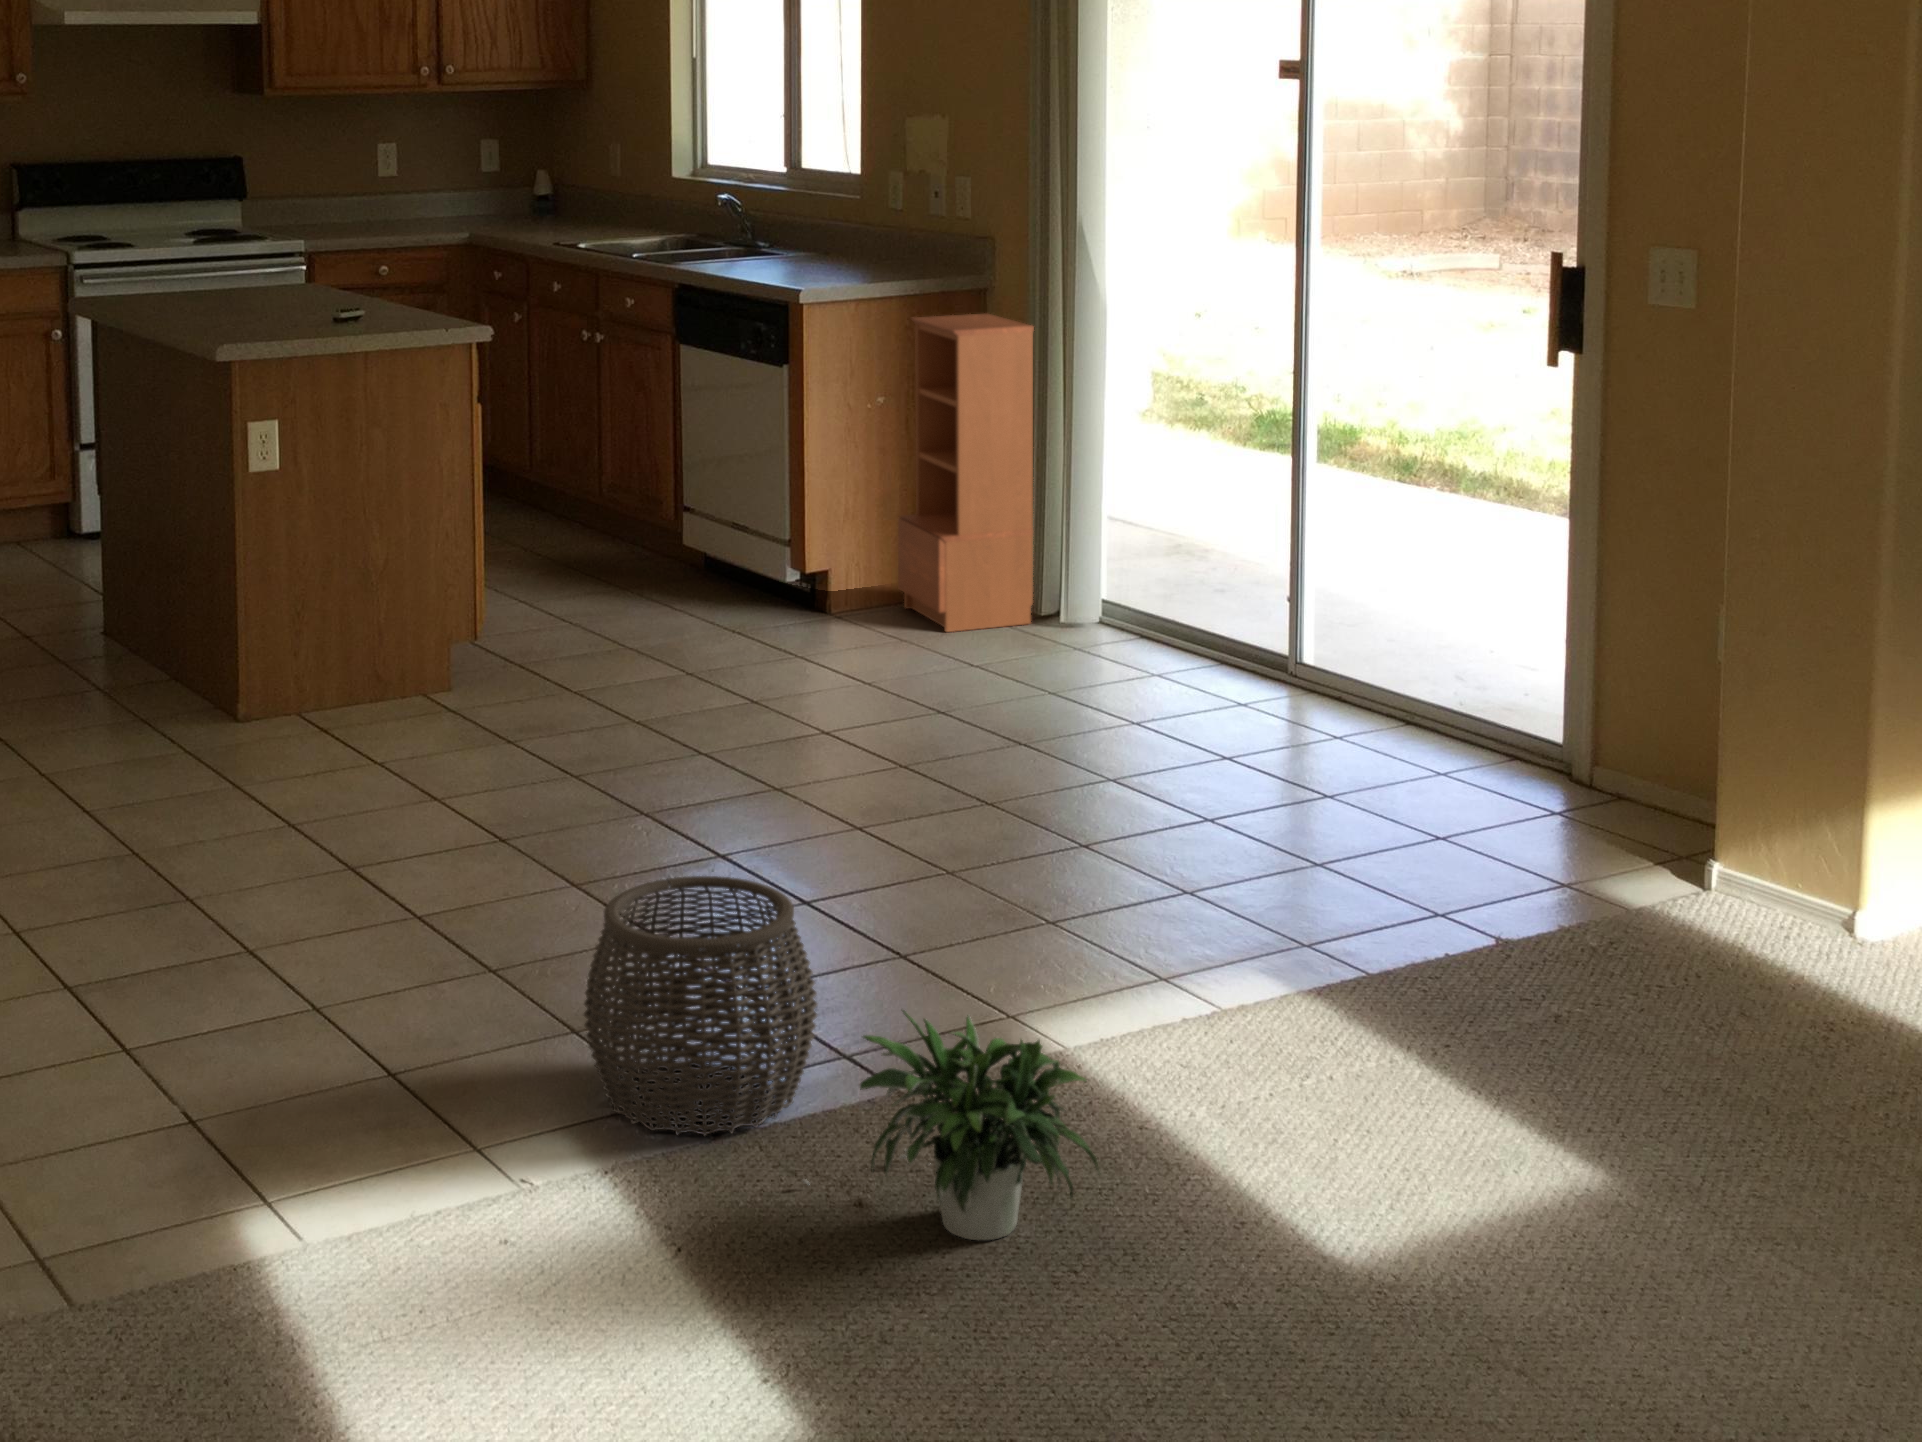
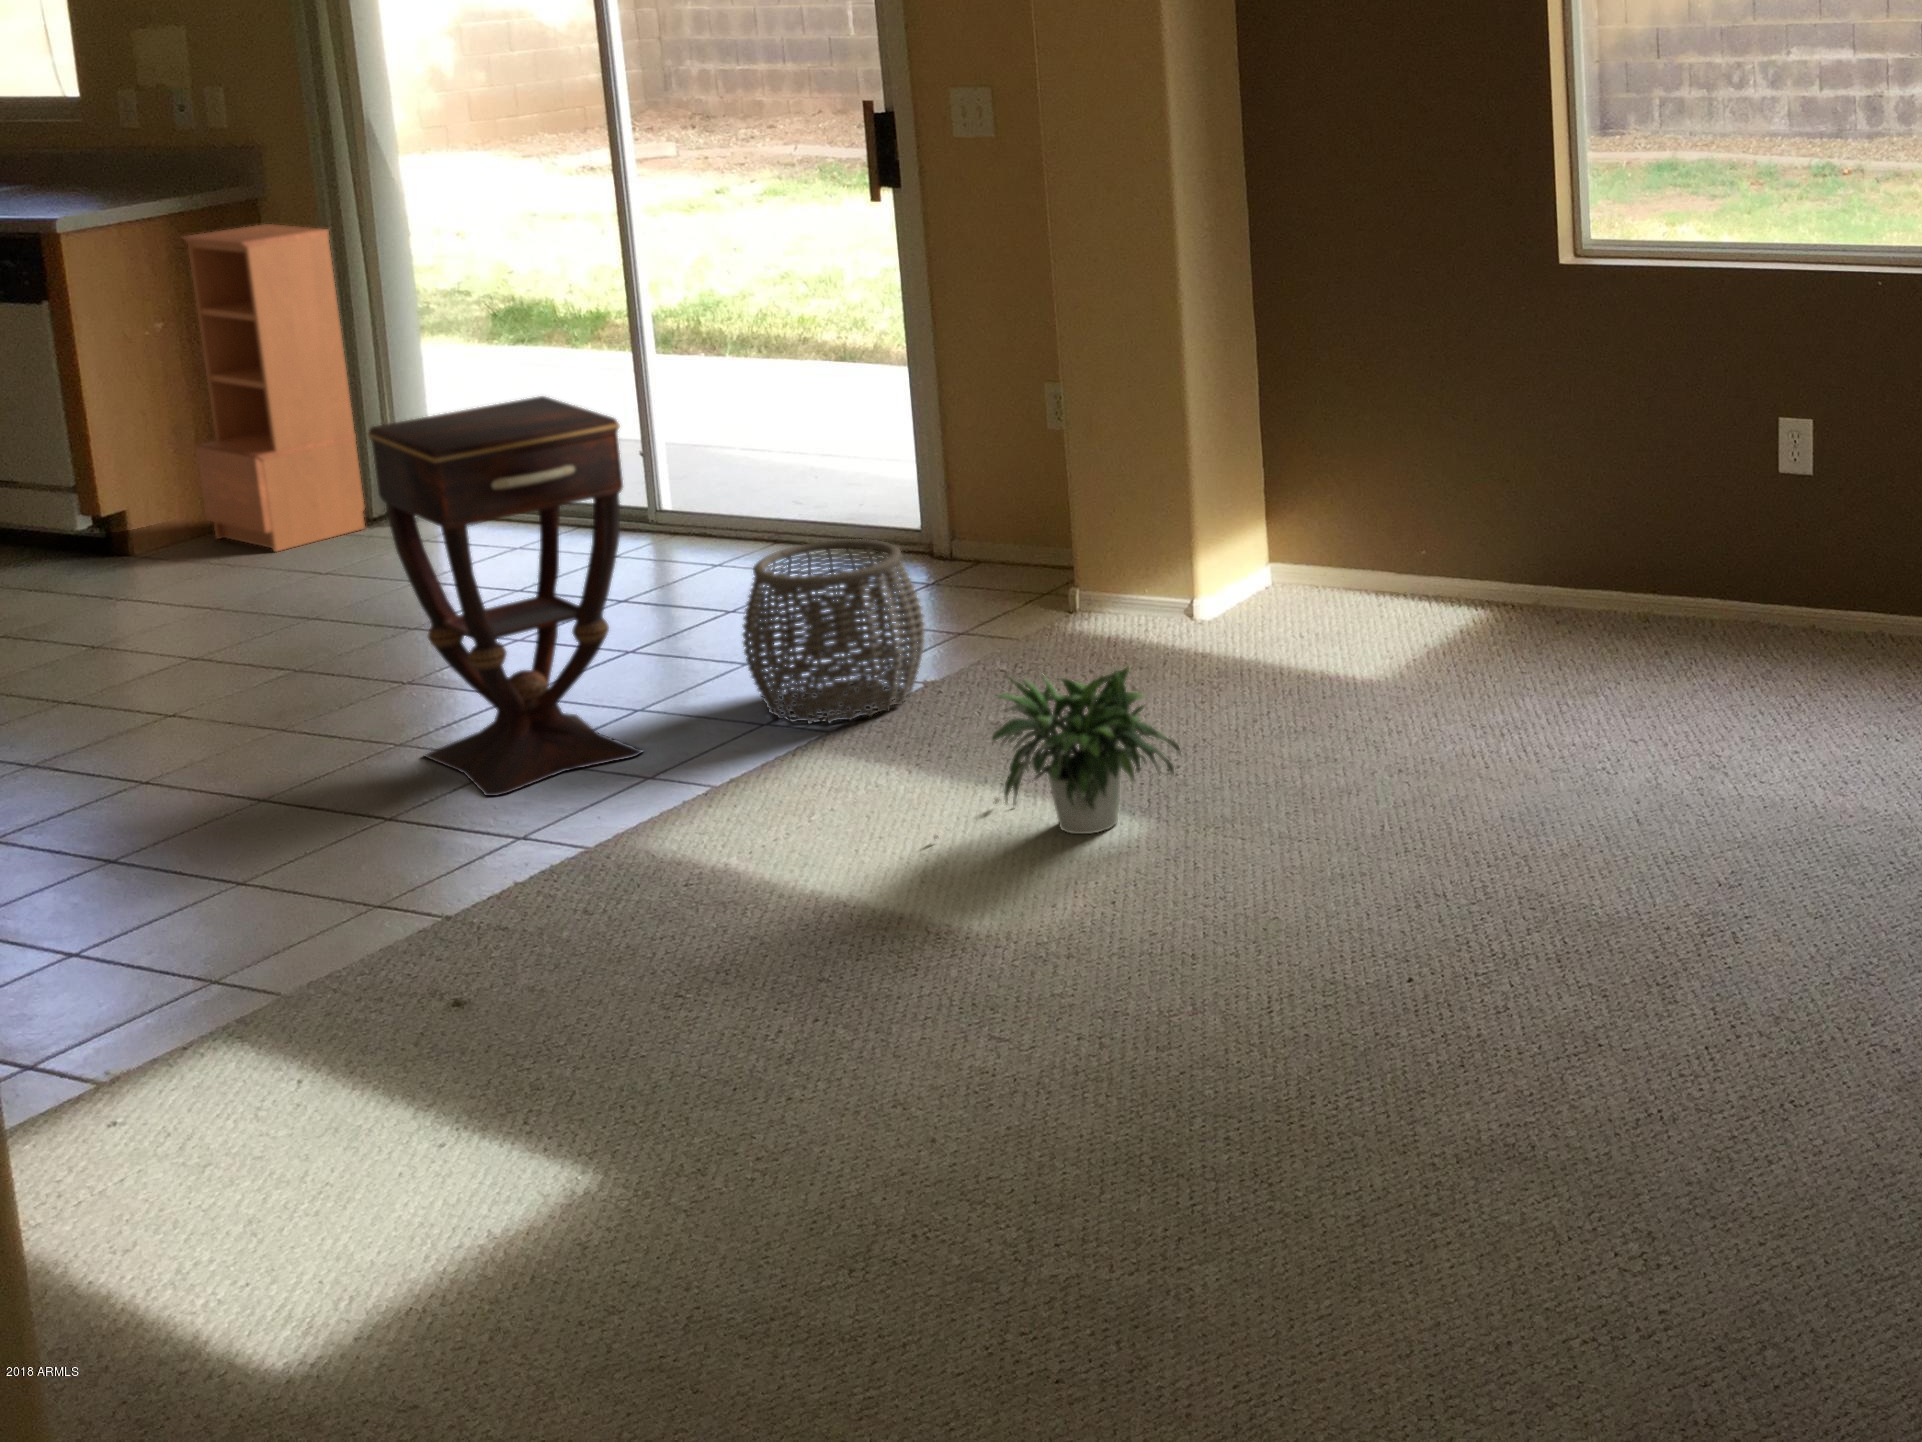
side table: none [962,539,1195,953] -> present [367,396,643,796]
woven basket: present [584,876,818,1136] -> present [743,539,925,724]
potted plant: present [801,1010,1100,1240] -> present [934,667,1180,838]

